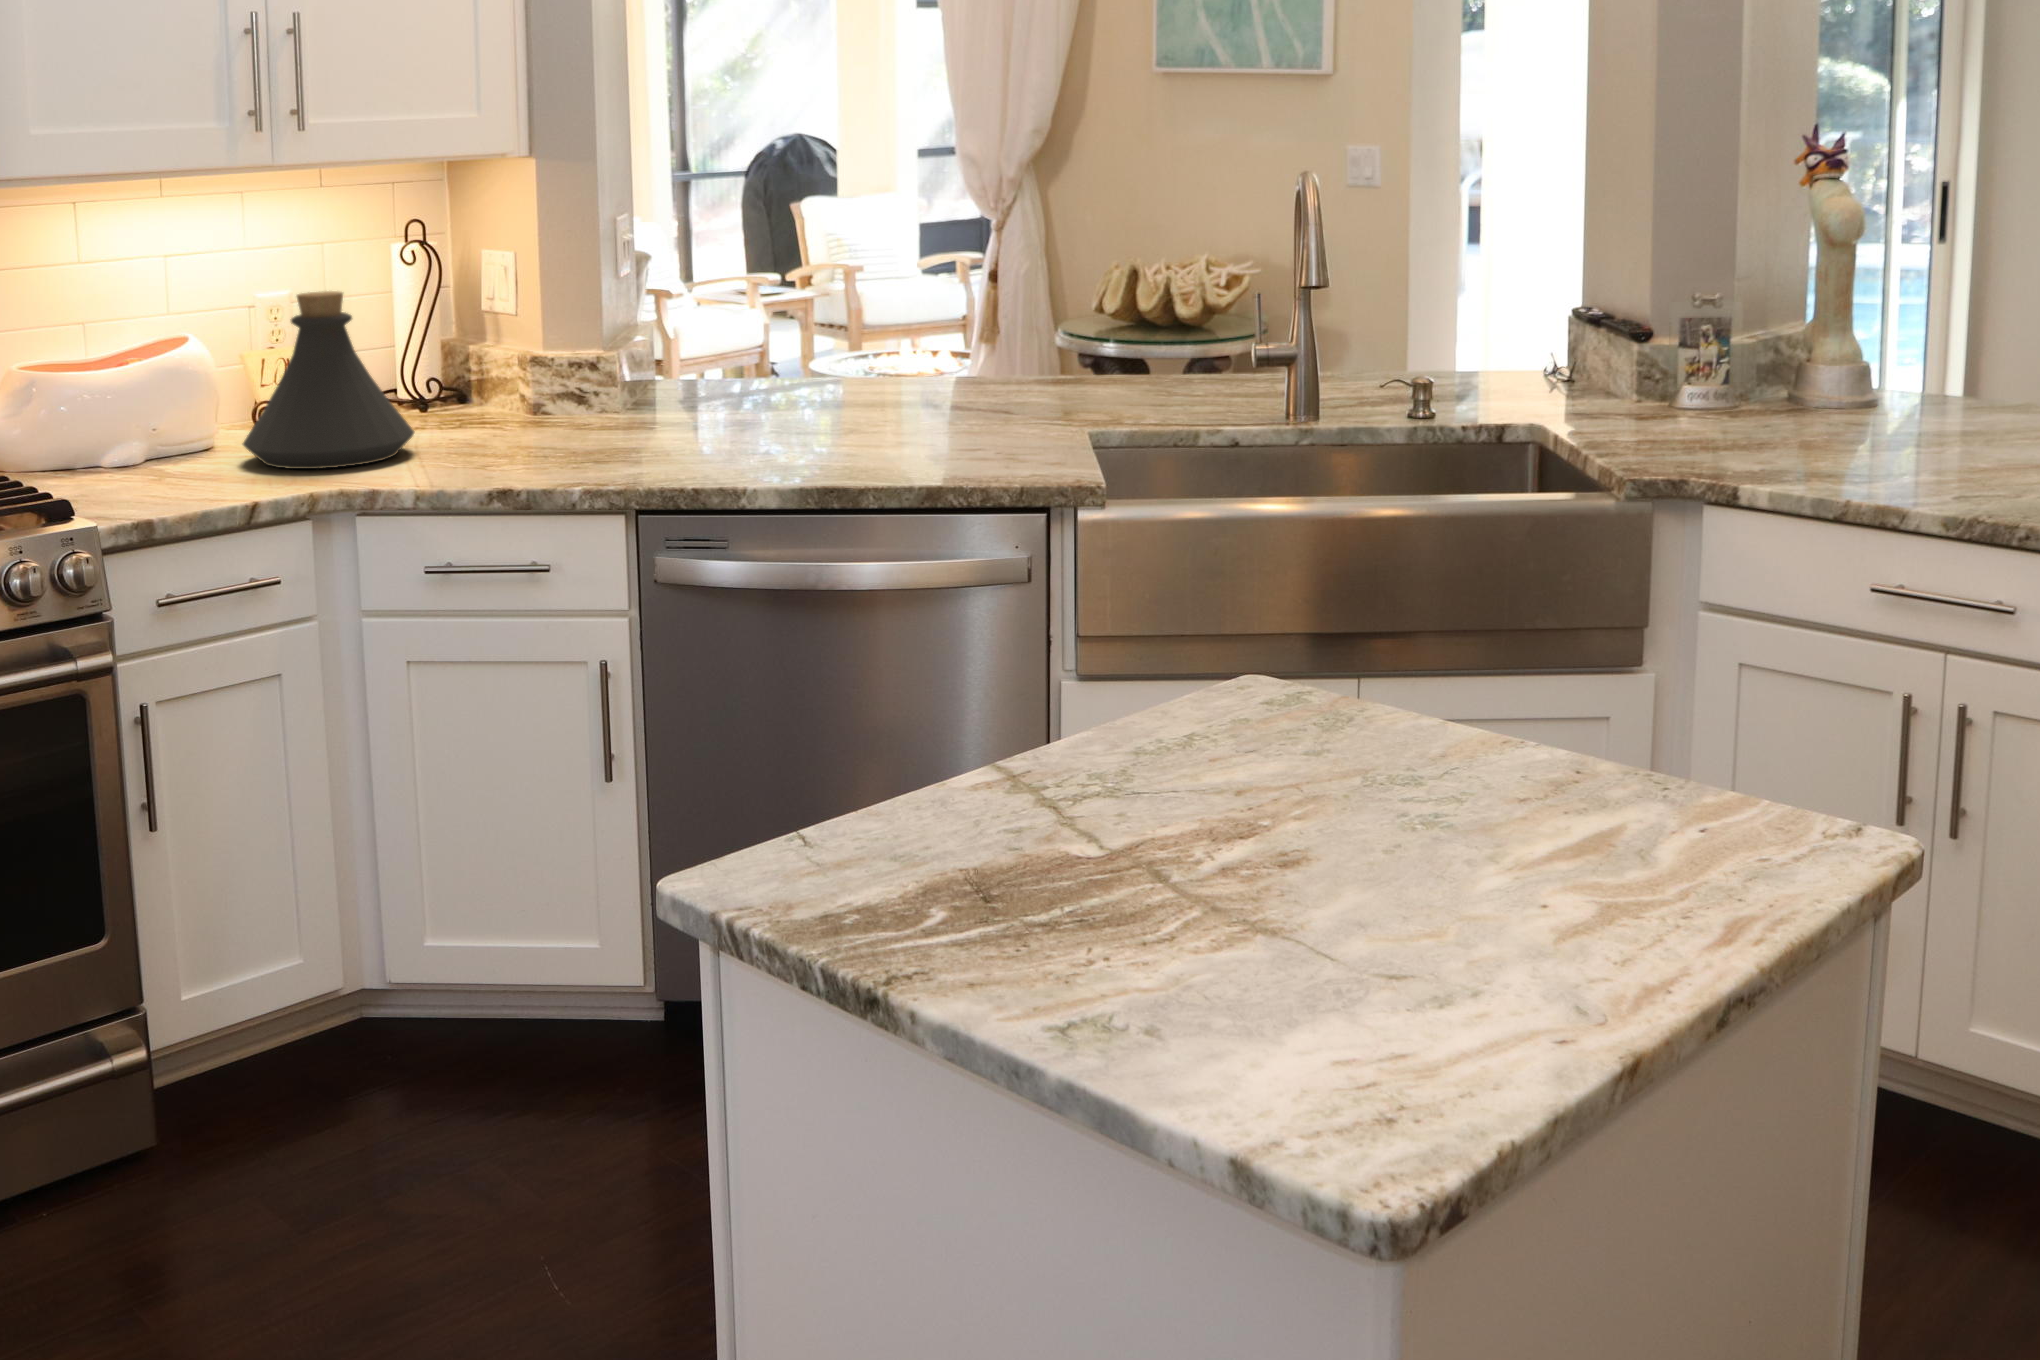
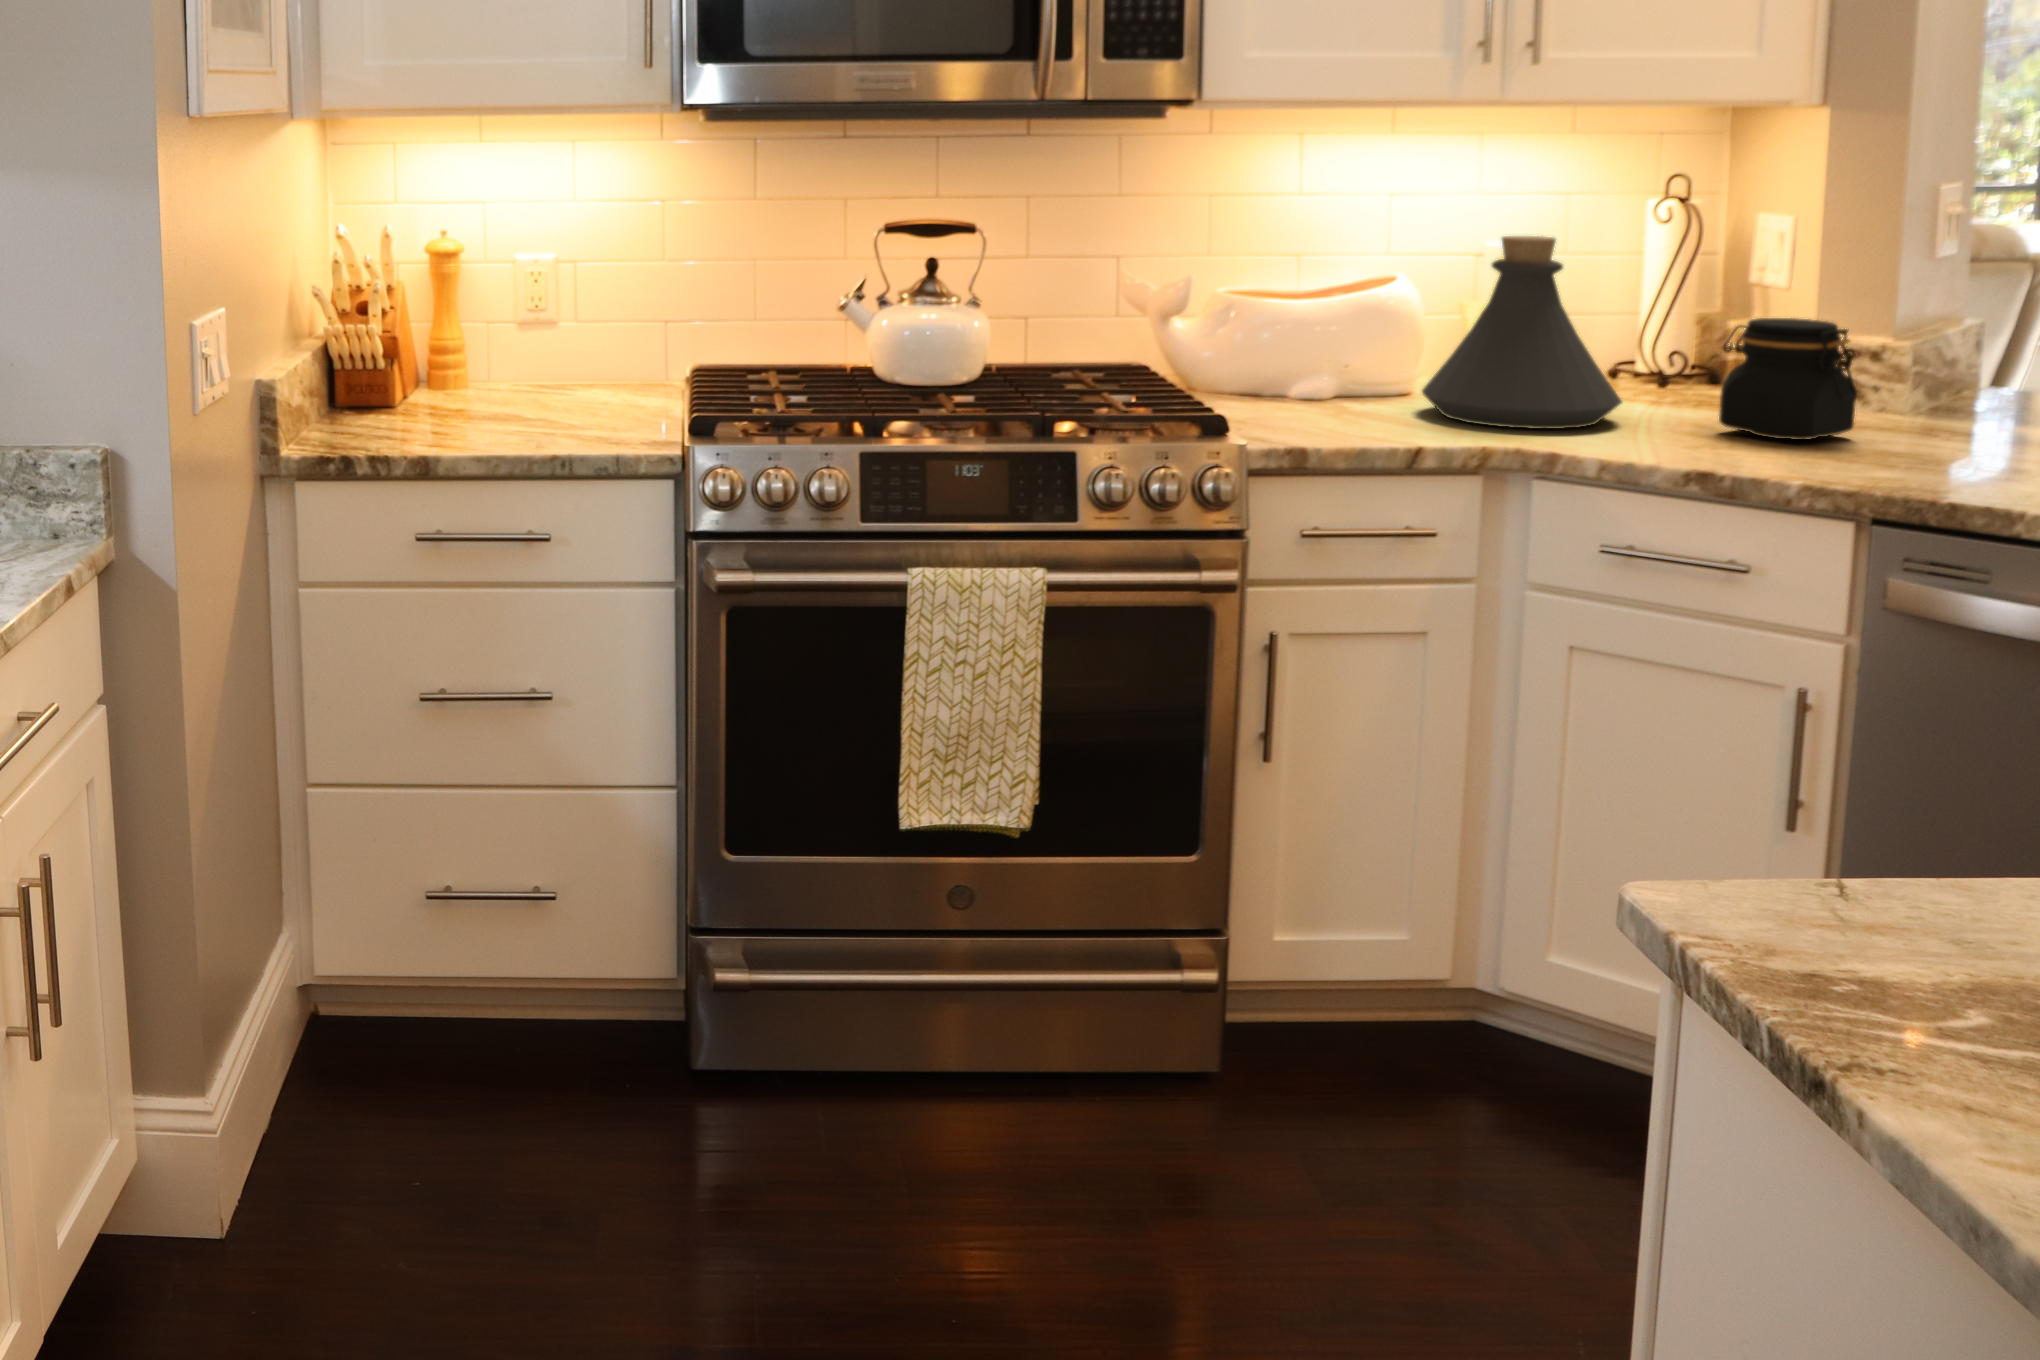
jar: none [486,343,592,446] -> present [1719,318,1857,440]

